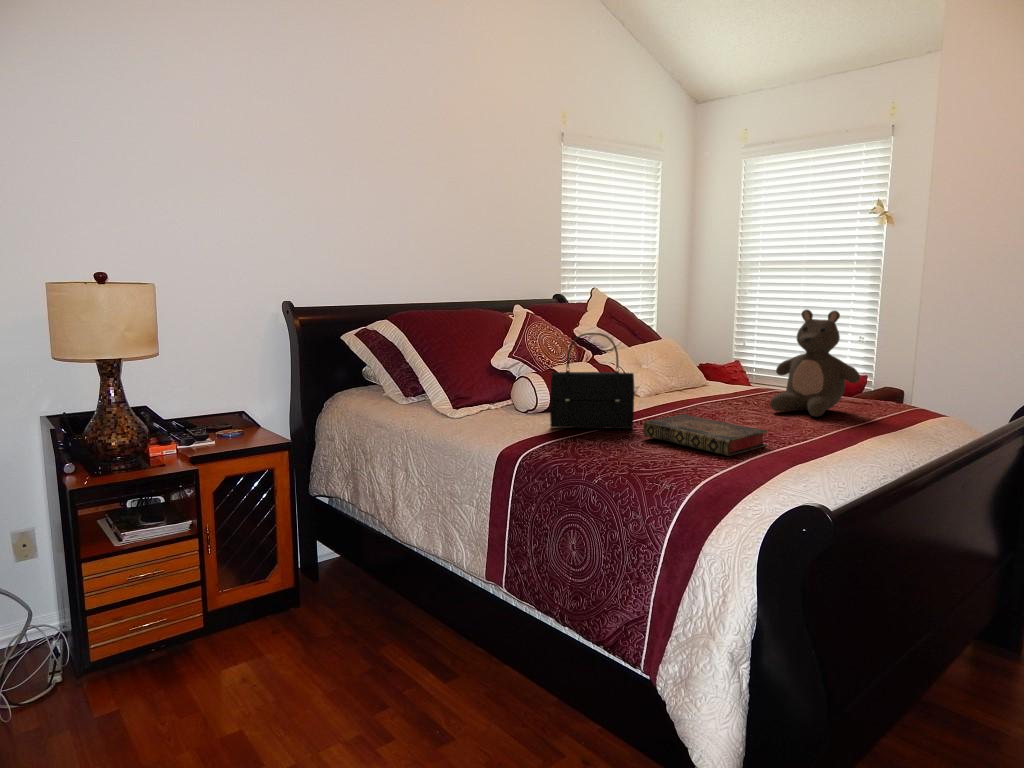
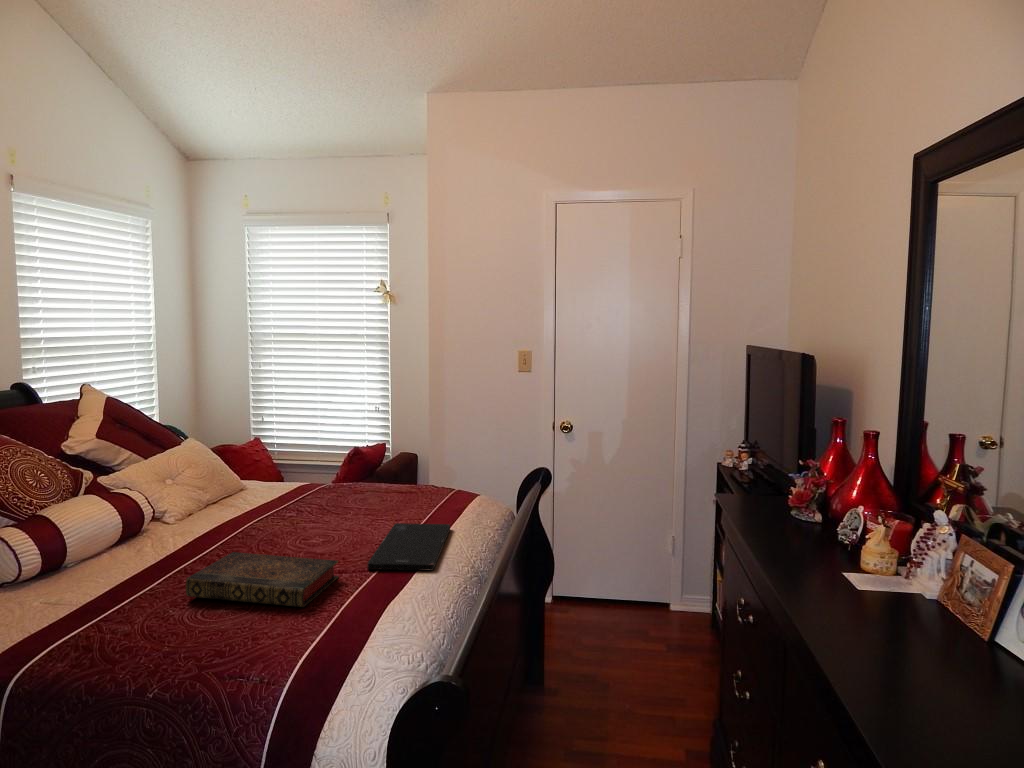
stuffed bear: present [770,309,860,417] -> none [322,405,406,519]
handbag: present [550,333,634,429] -> none [34,468,167,609]
smartphone: none [796,421,897,455] -> present [368,523,450,571]

